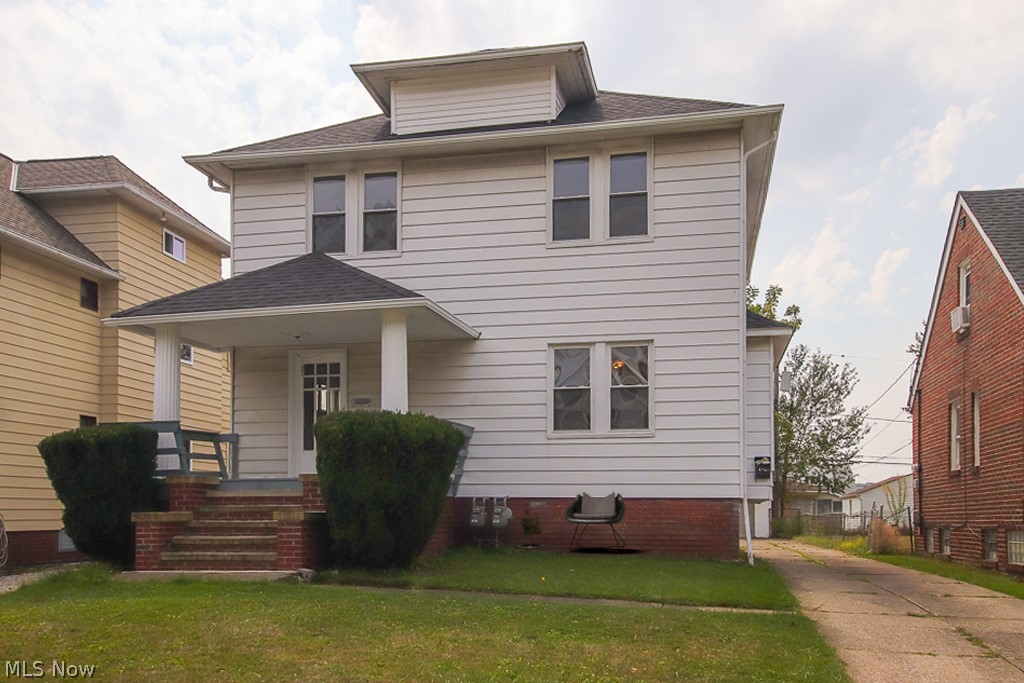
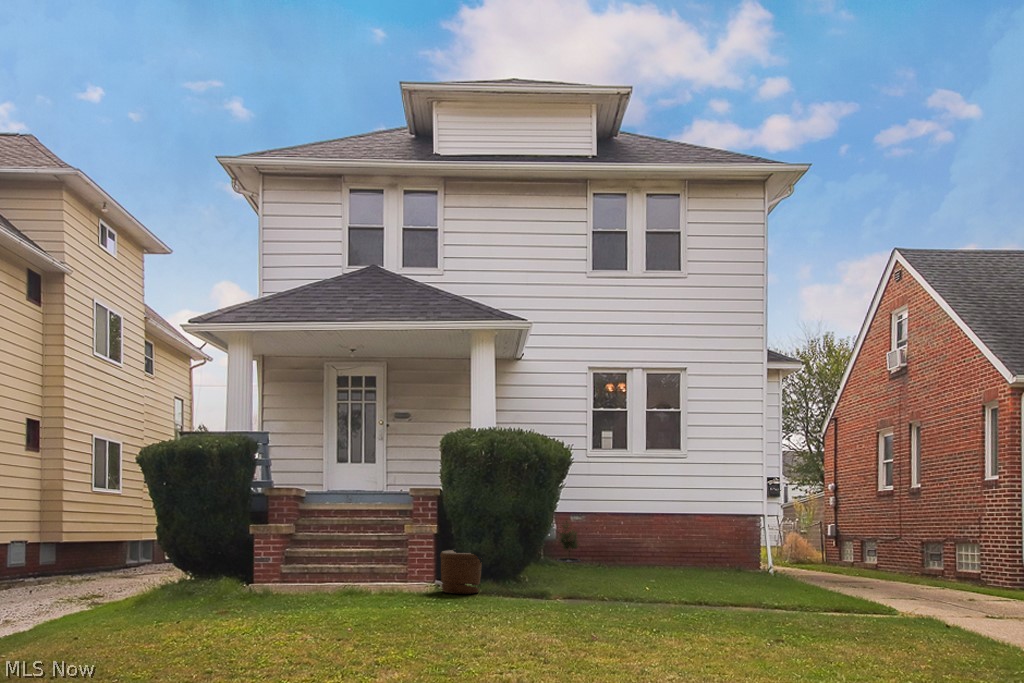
lounge chair: present [565,491,626,553] -> none [610,502,667,567]
woven basket: none [313,536,357,582] -> present [440,550,481,594]

